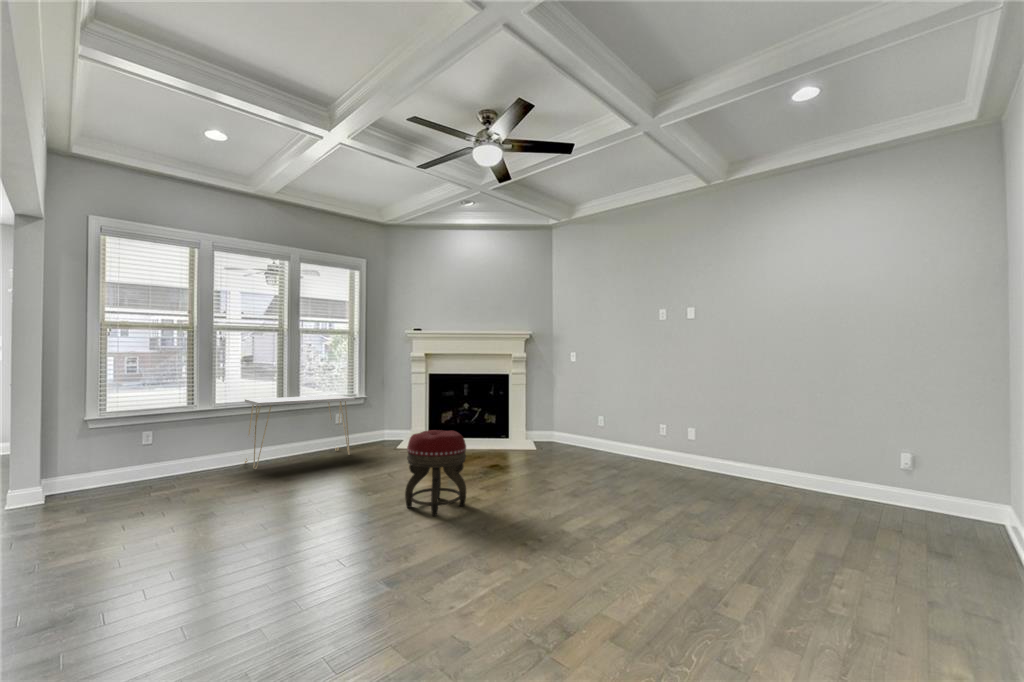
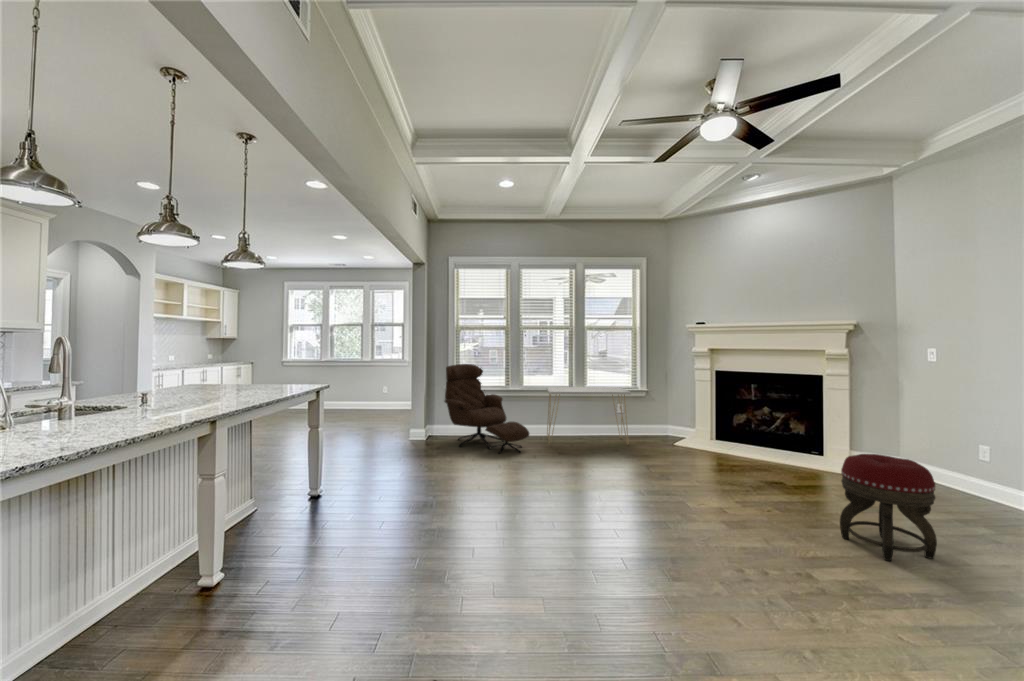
lounge chair: none [70,371,231,495] -> present [445,364,529,454]
footstool: present [405,430,466,516] -> present [840,454,937,561]

